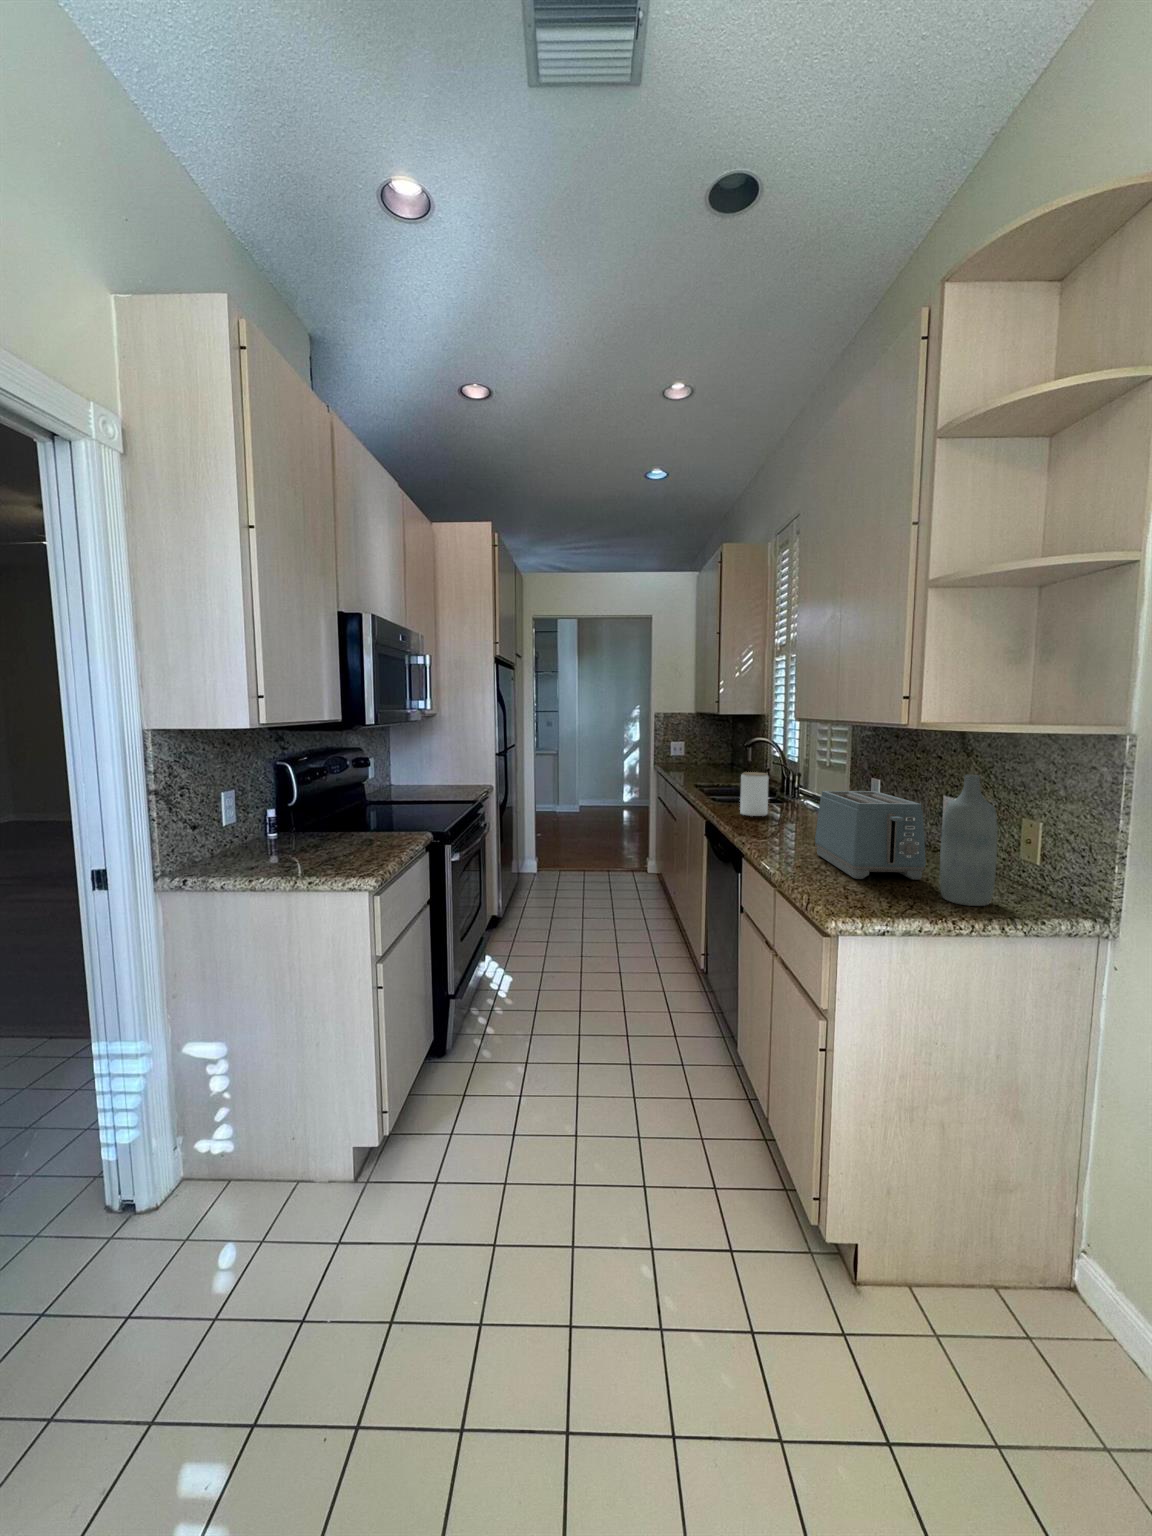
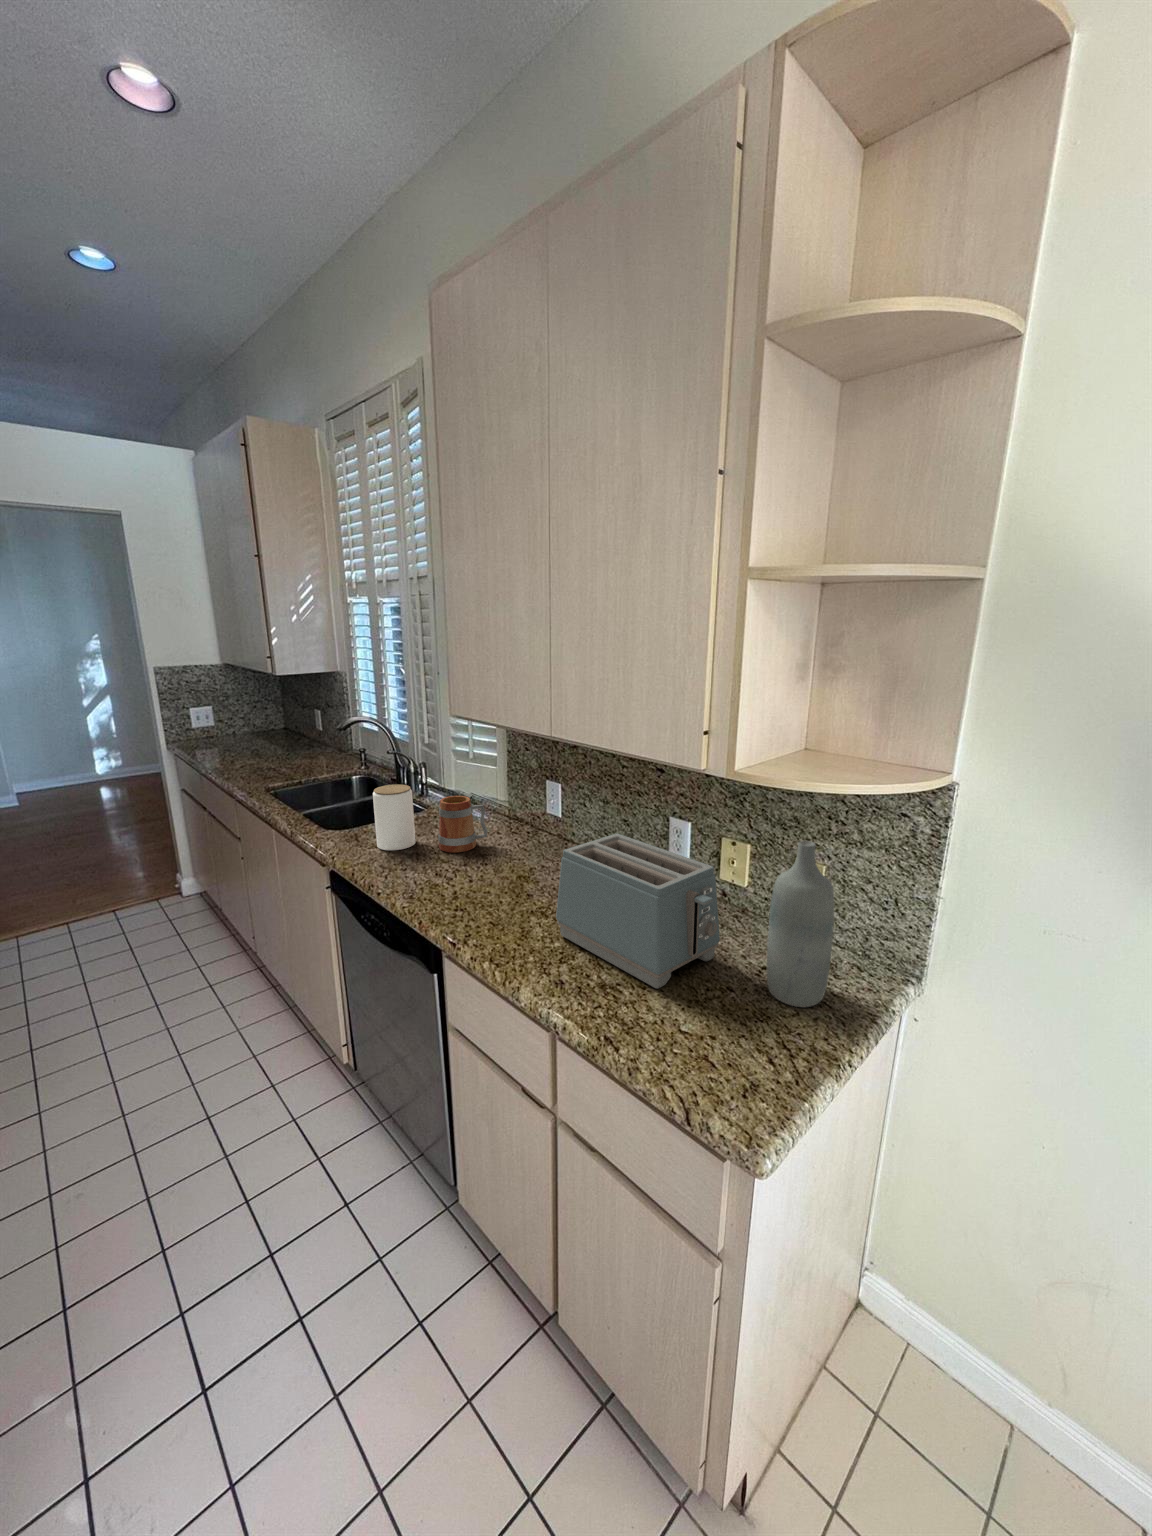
mug: none [780,783,818,822] -> present [438,796,488,852]

